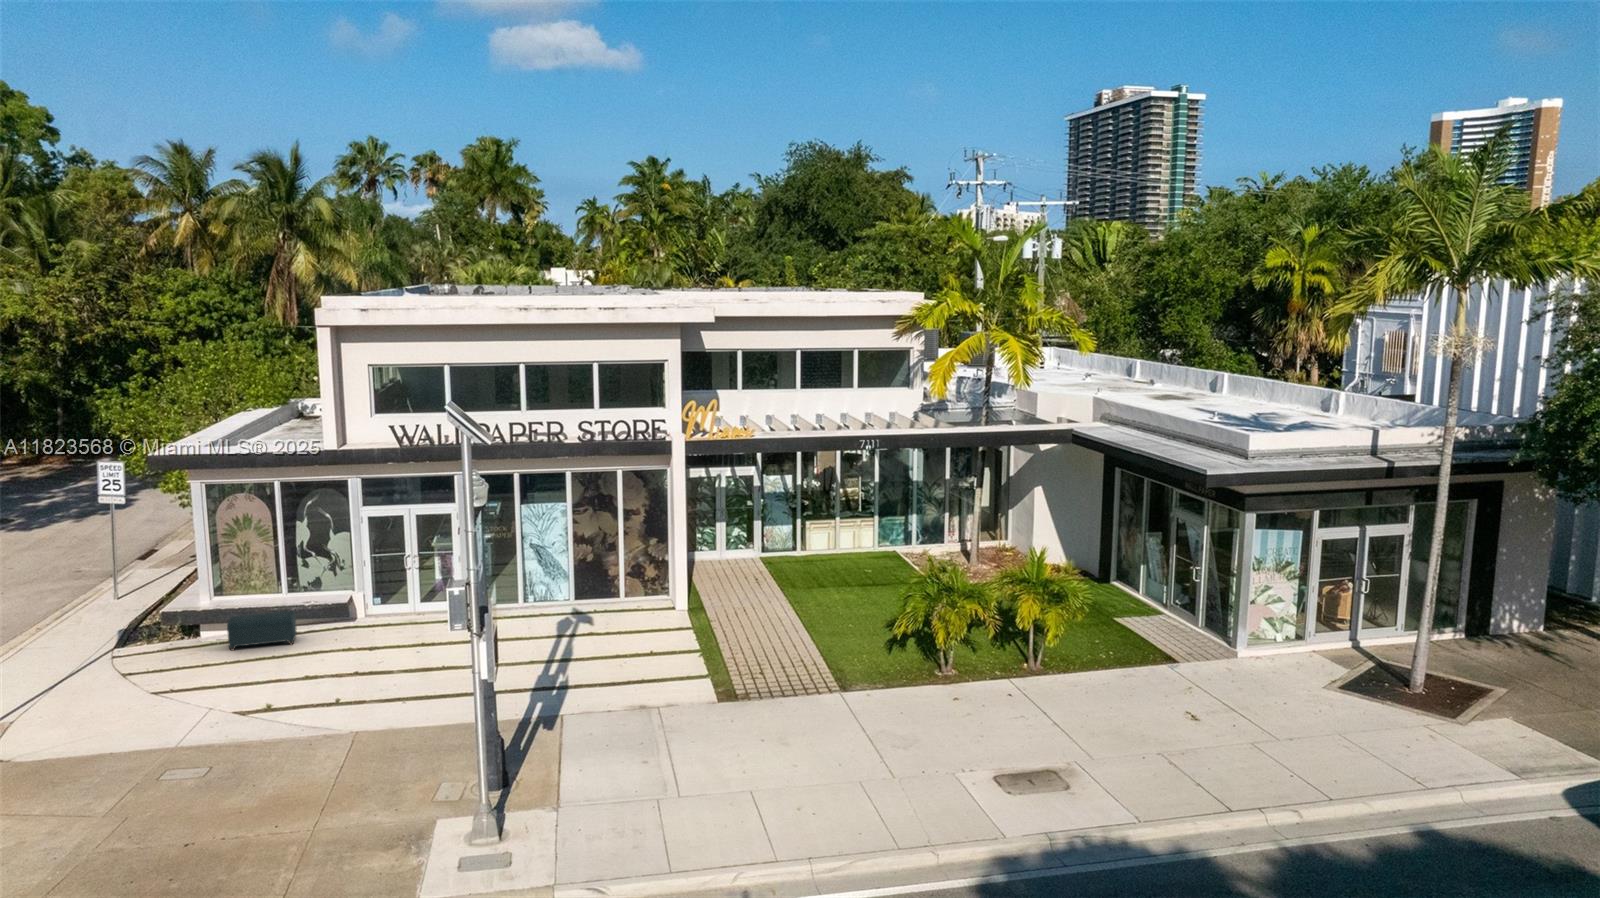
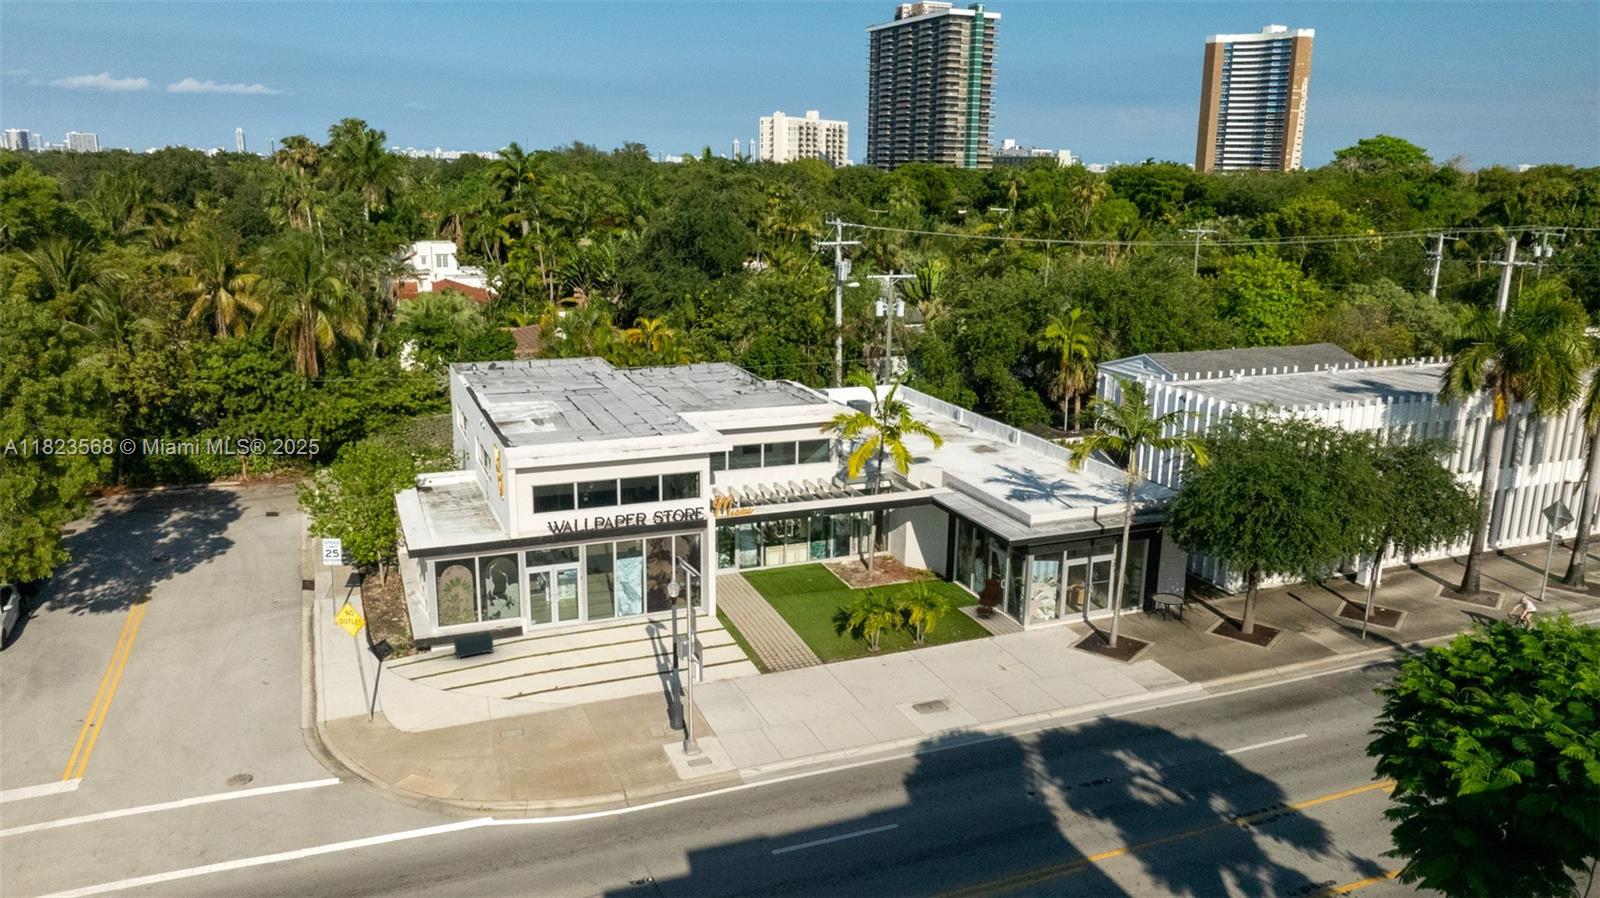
lounge chair: none [1143,567,1195,636] -> present [976,578,1002,616]
round table: none [1485,604,1558,655] -> present [1151,592,1185,620]

